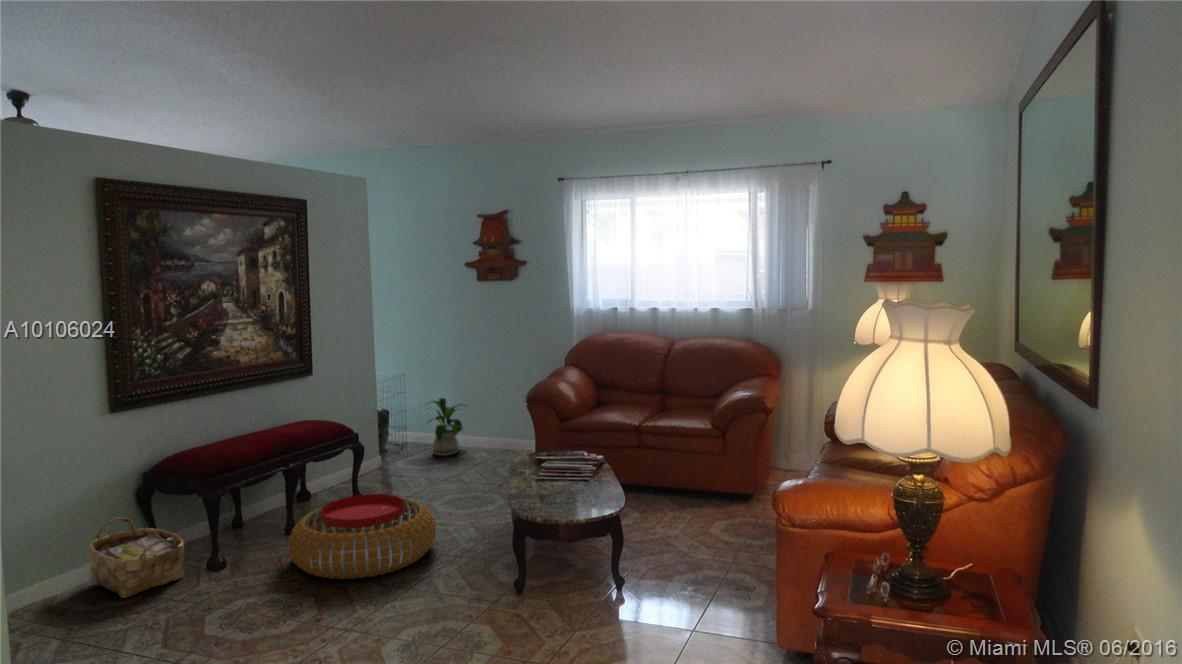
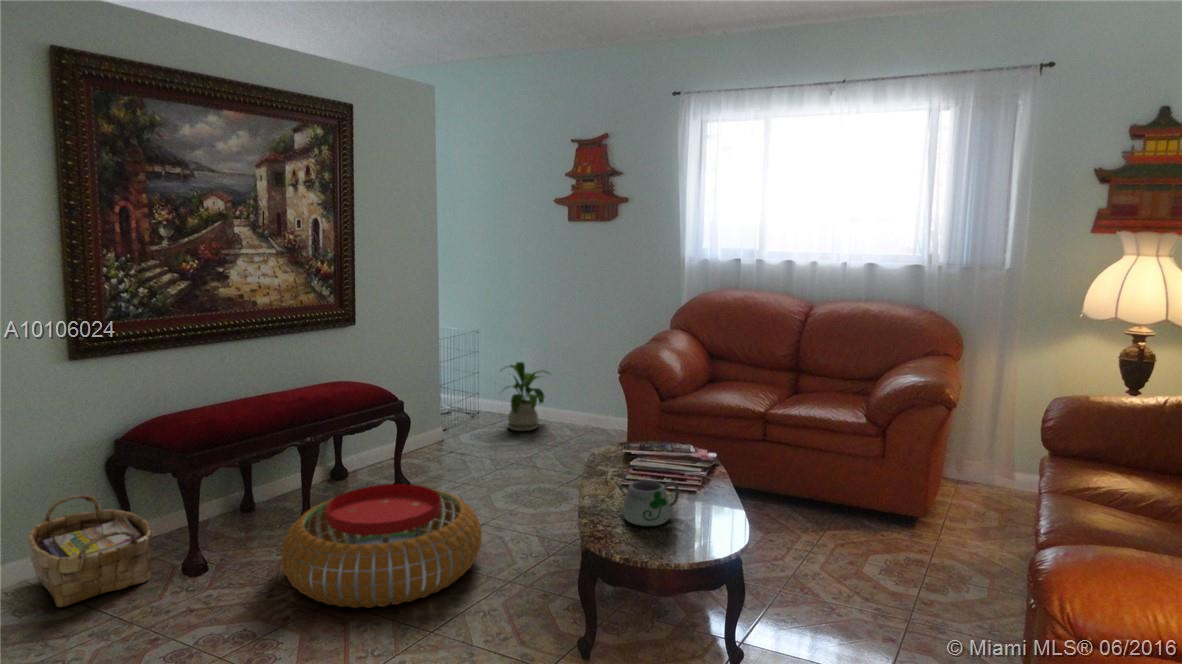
mug: none [541,471,579,500] -> present [623,480,679,526]

